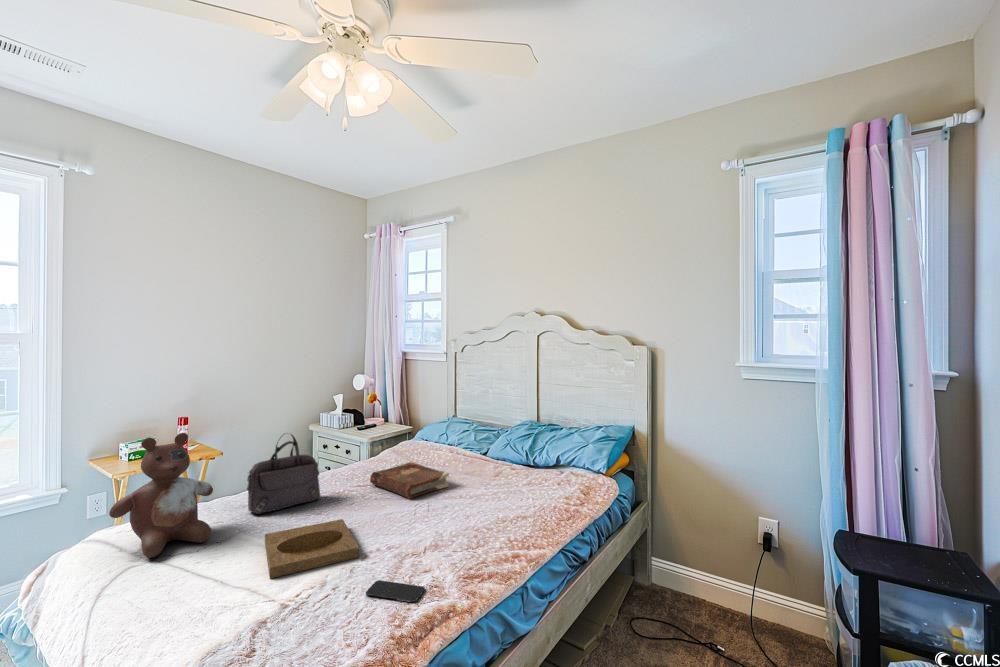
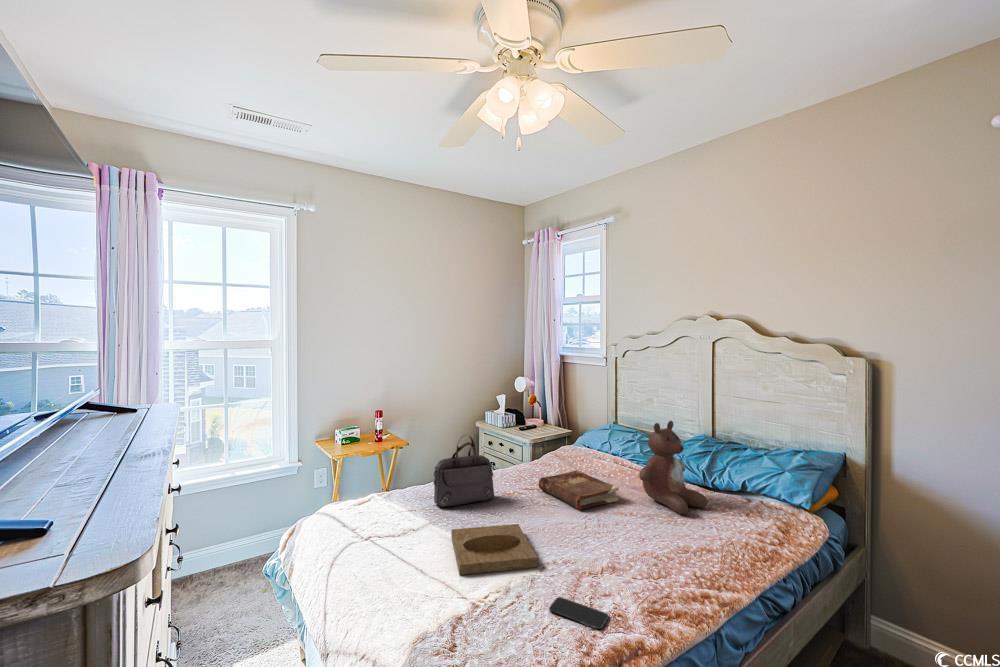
stuffed bear: present [109,433,213,558] -> present [639,421,708,514]

